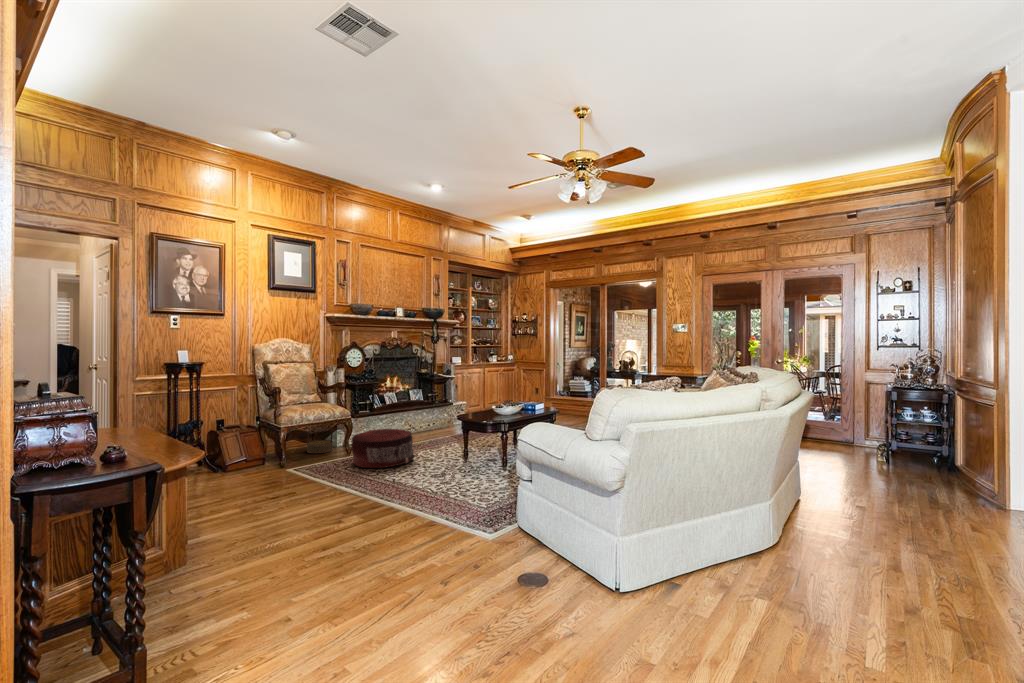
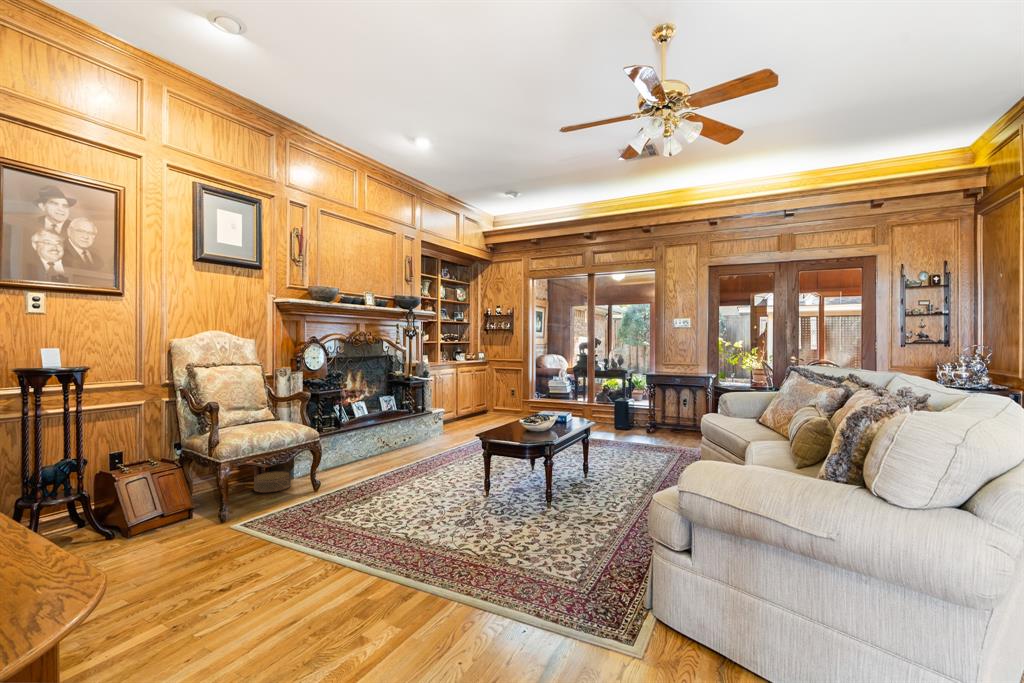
pouf: present [351,429,414,468] -> none [329,453,418,516]

